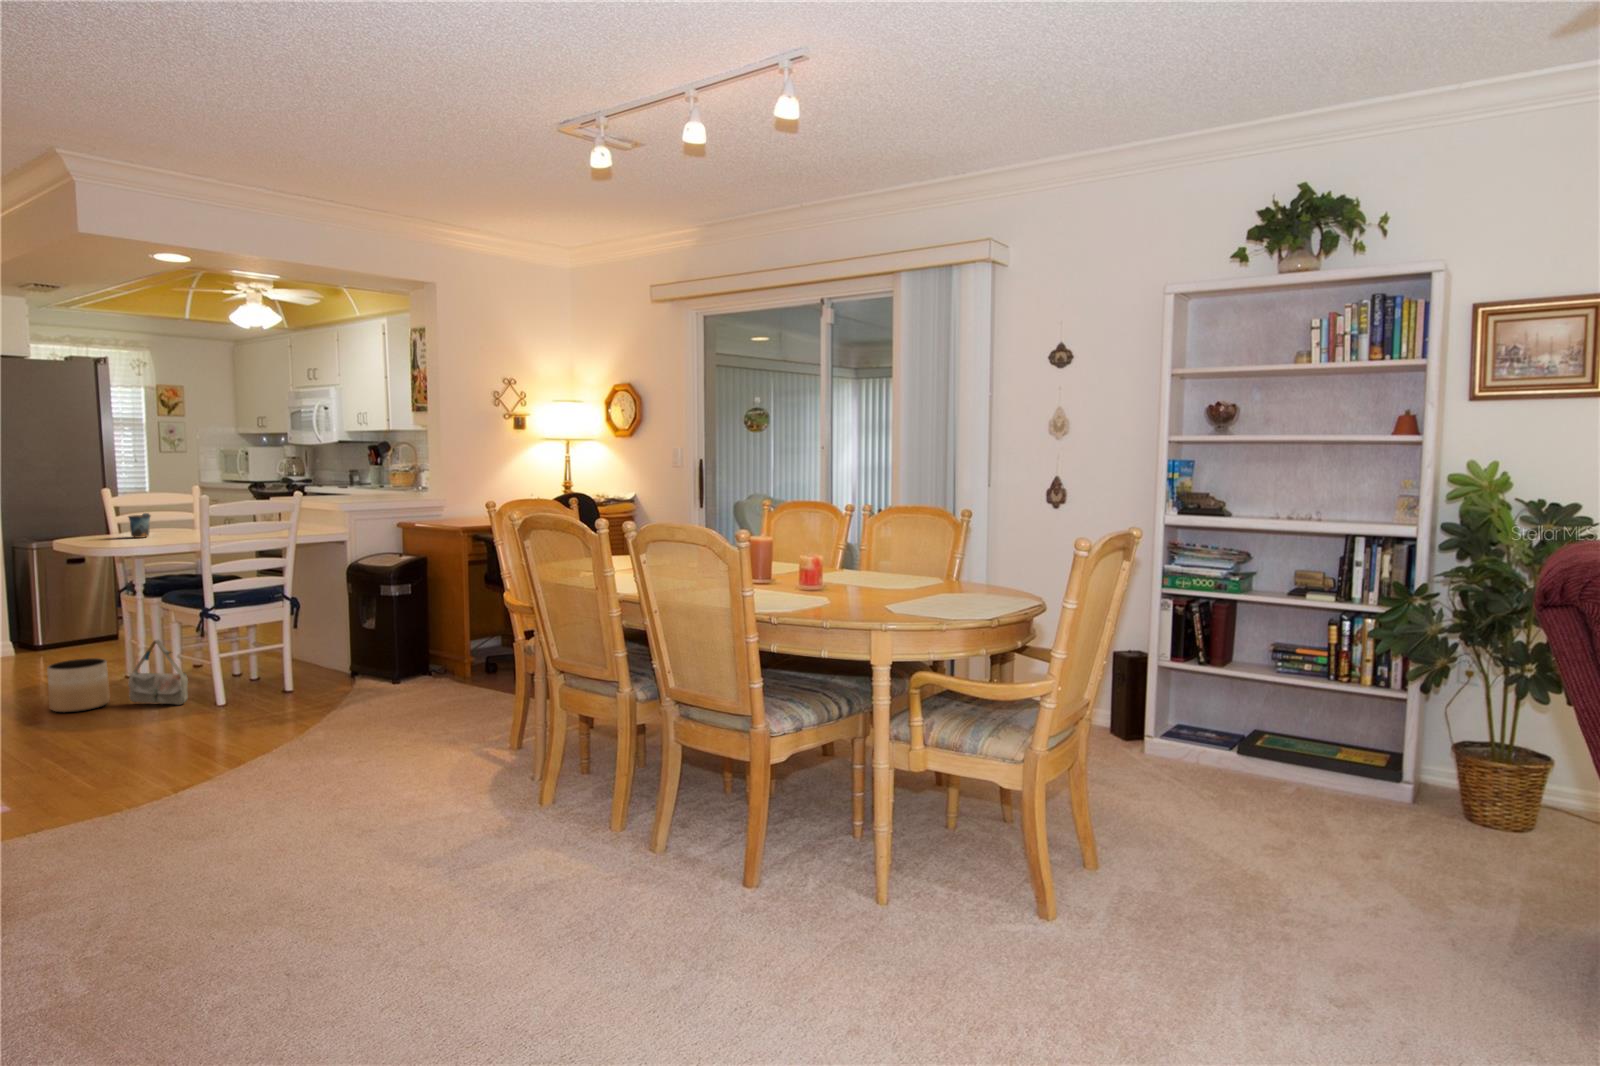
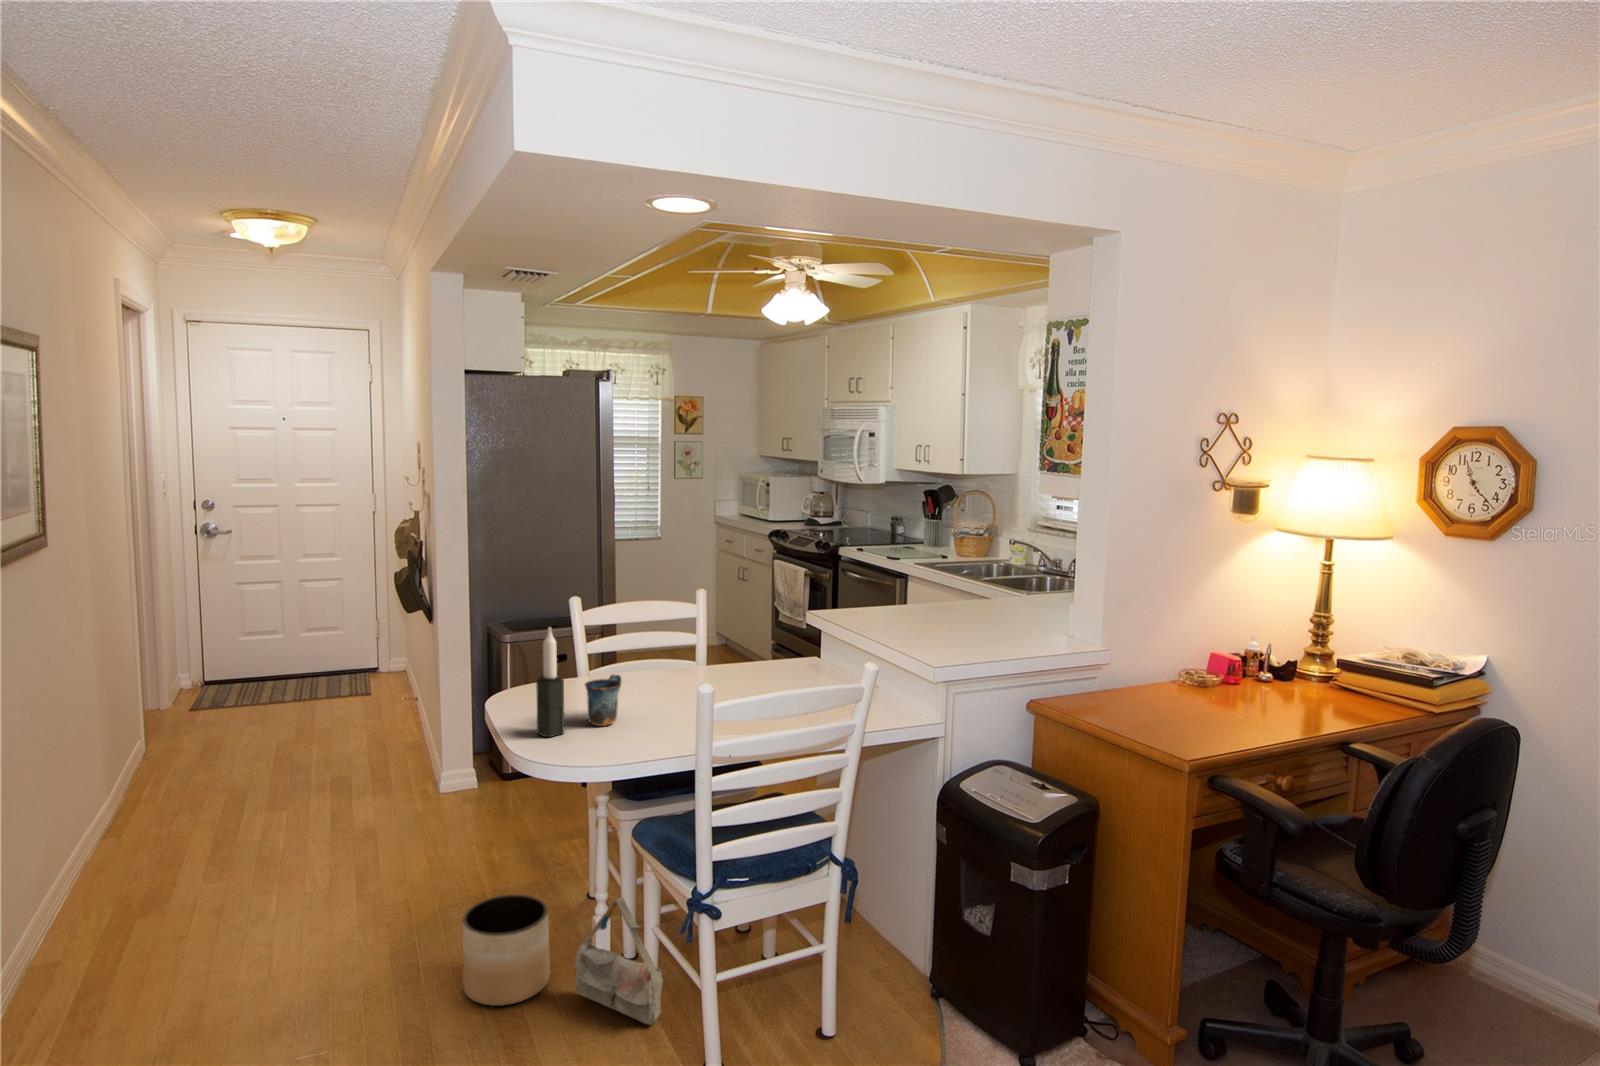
candle: none [98,482,118,541] -> present [536,627,564,737]

